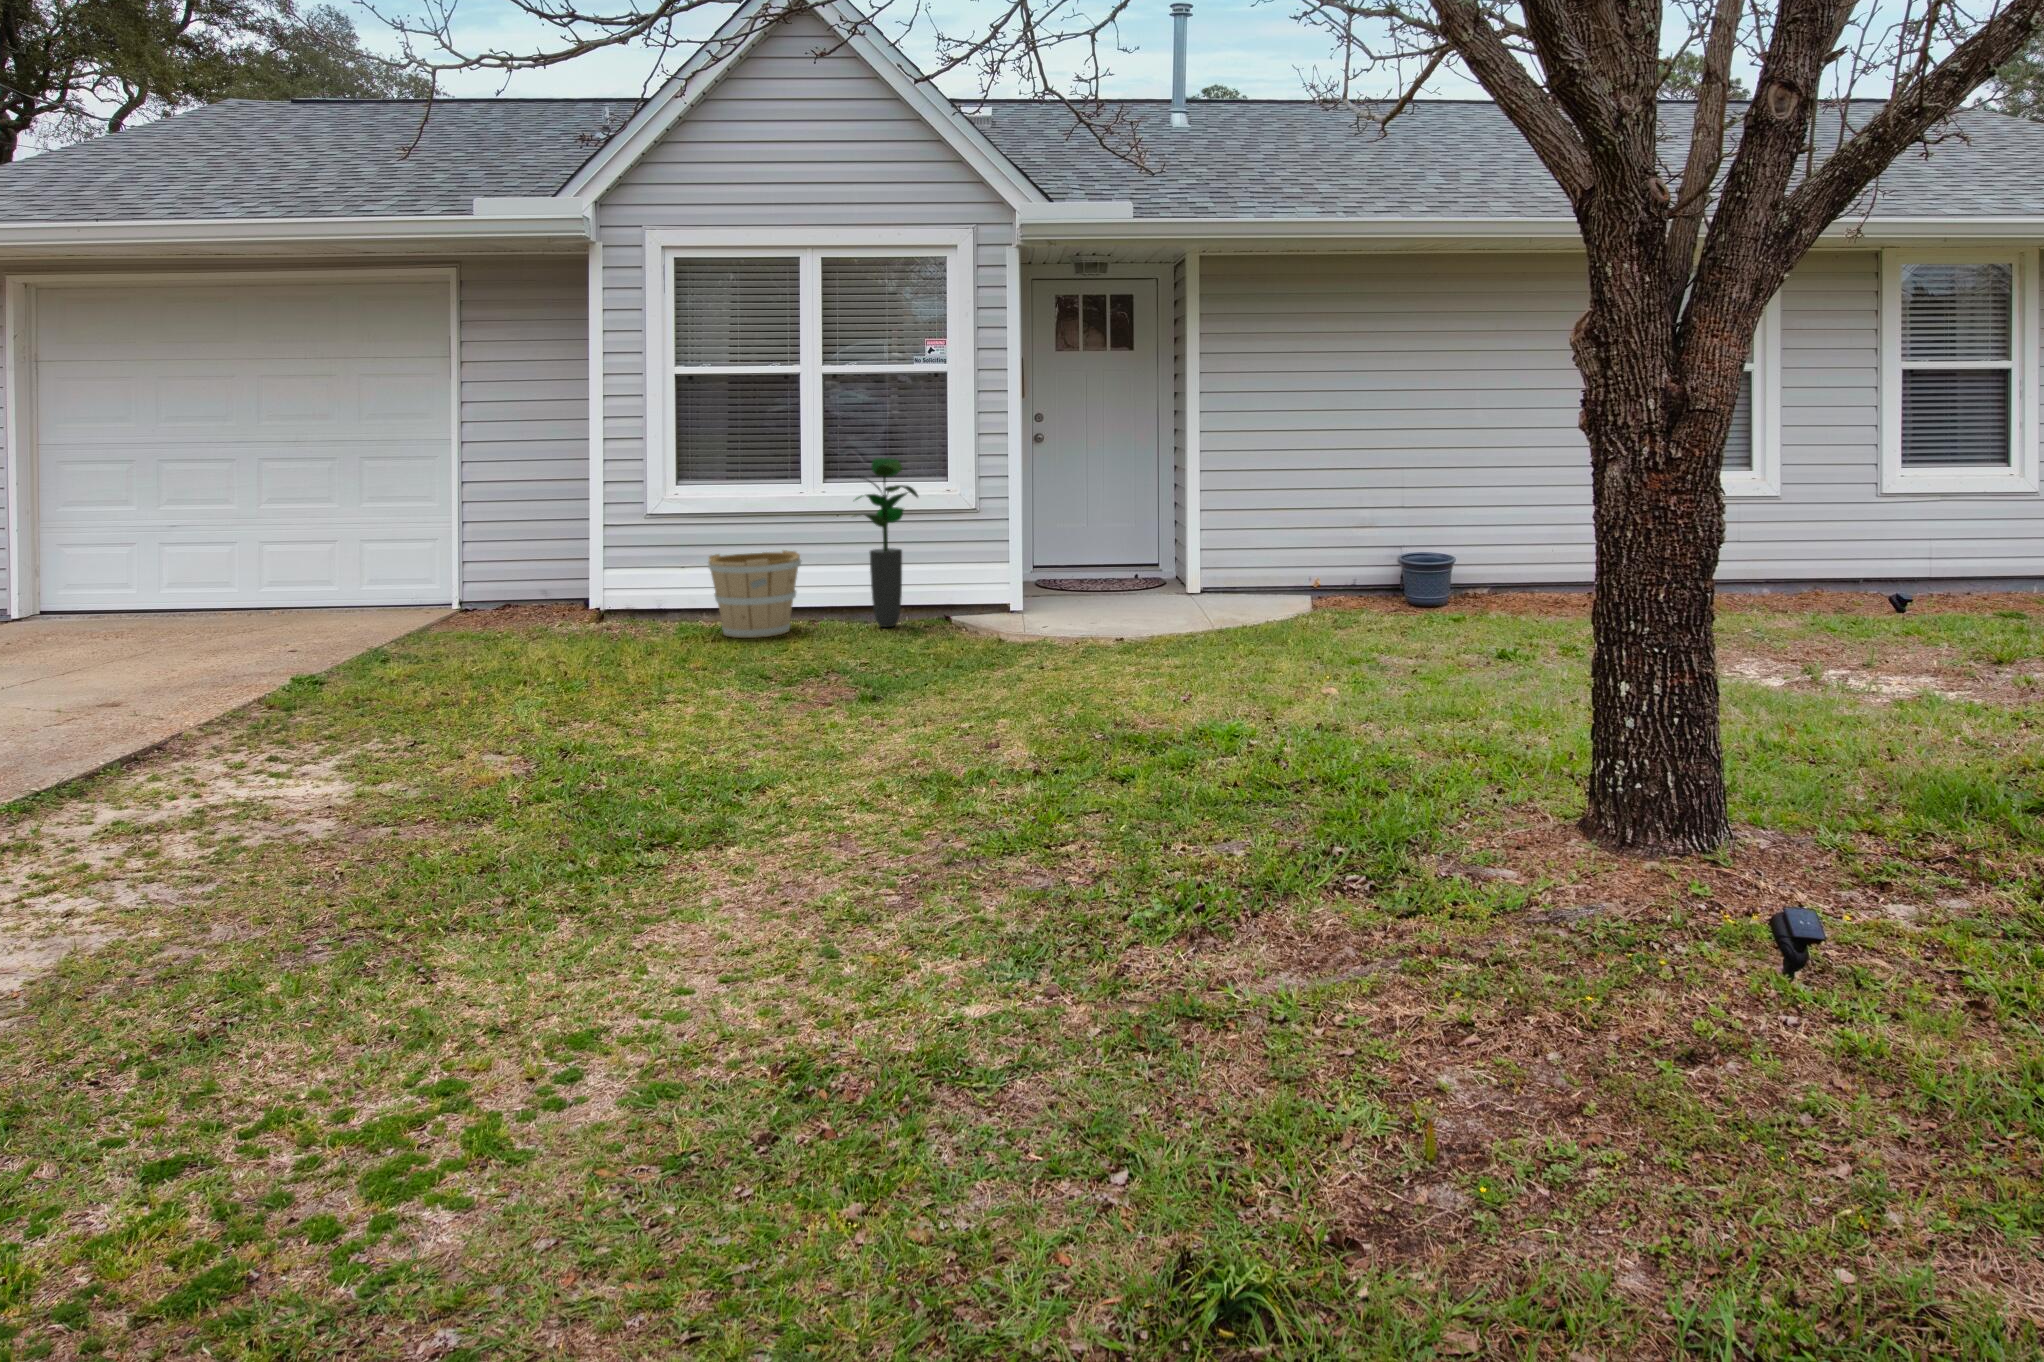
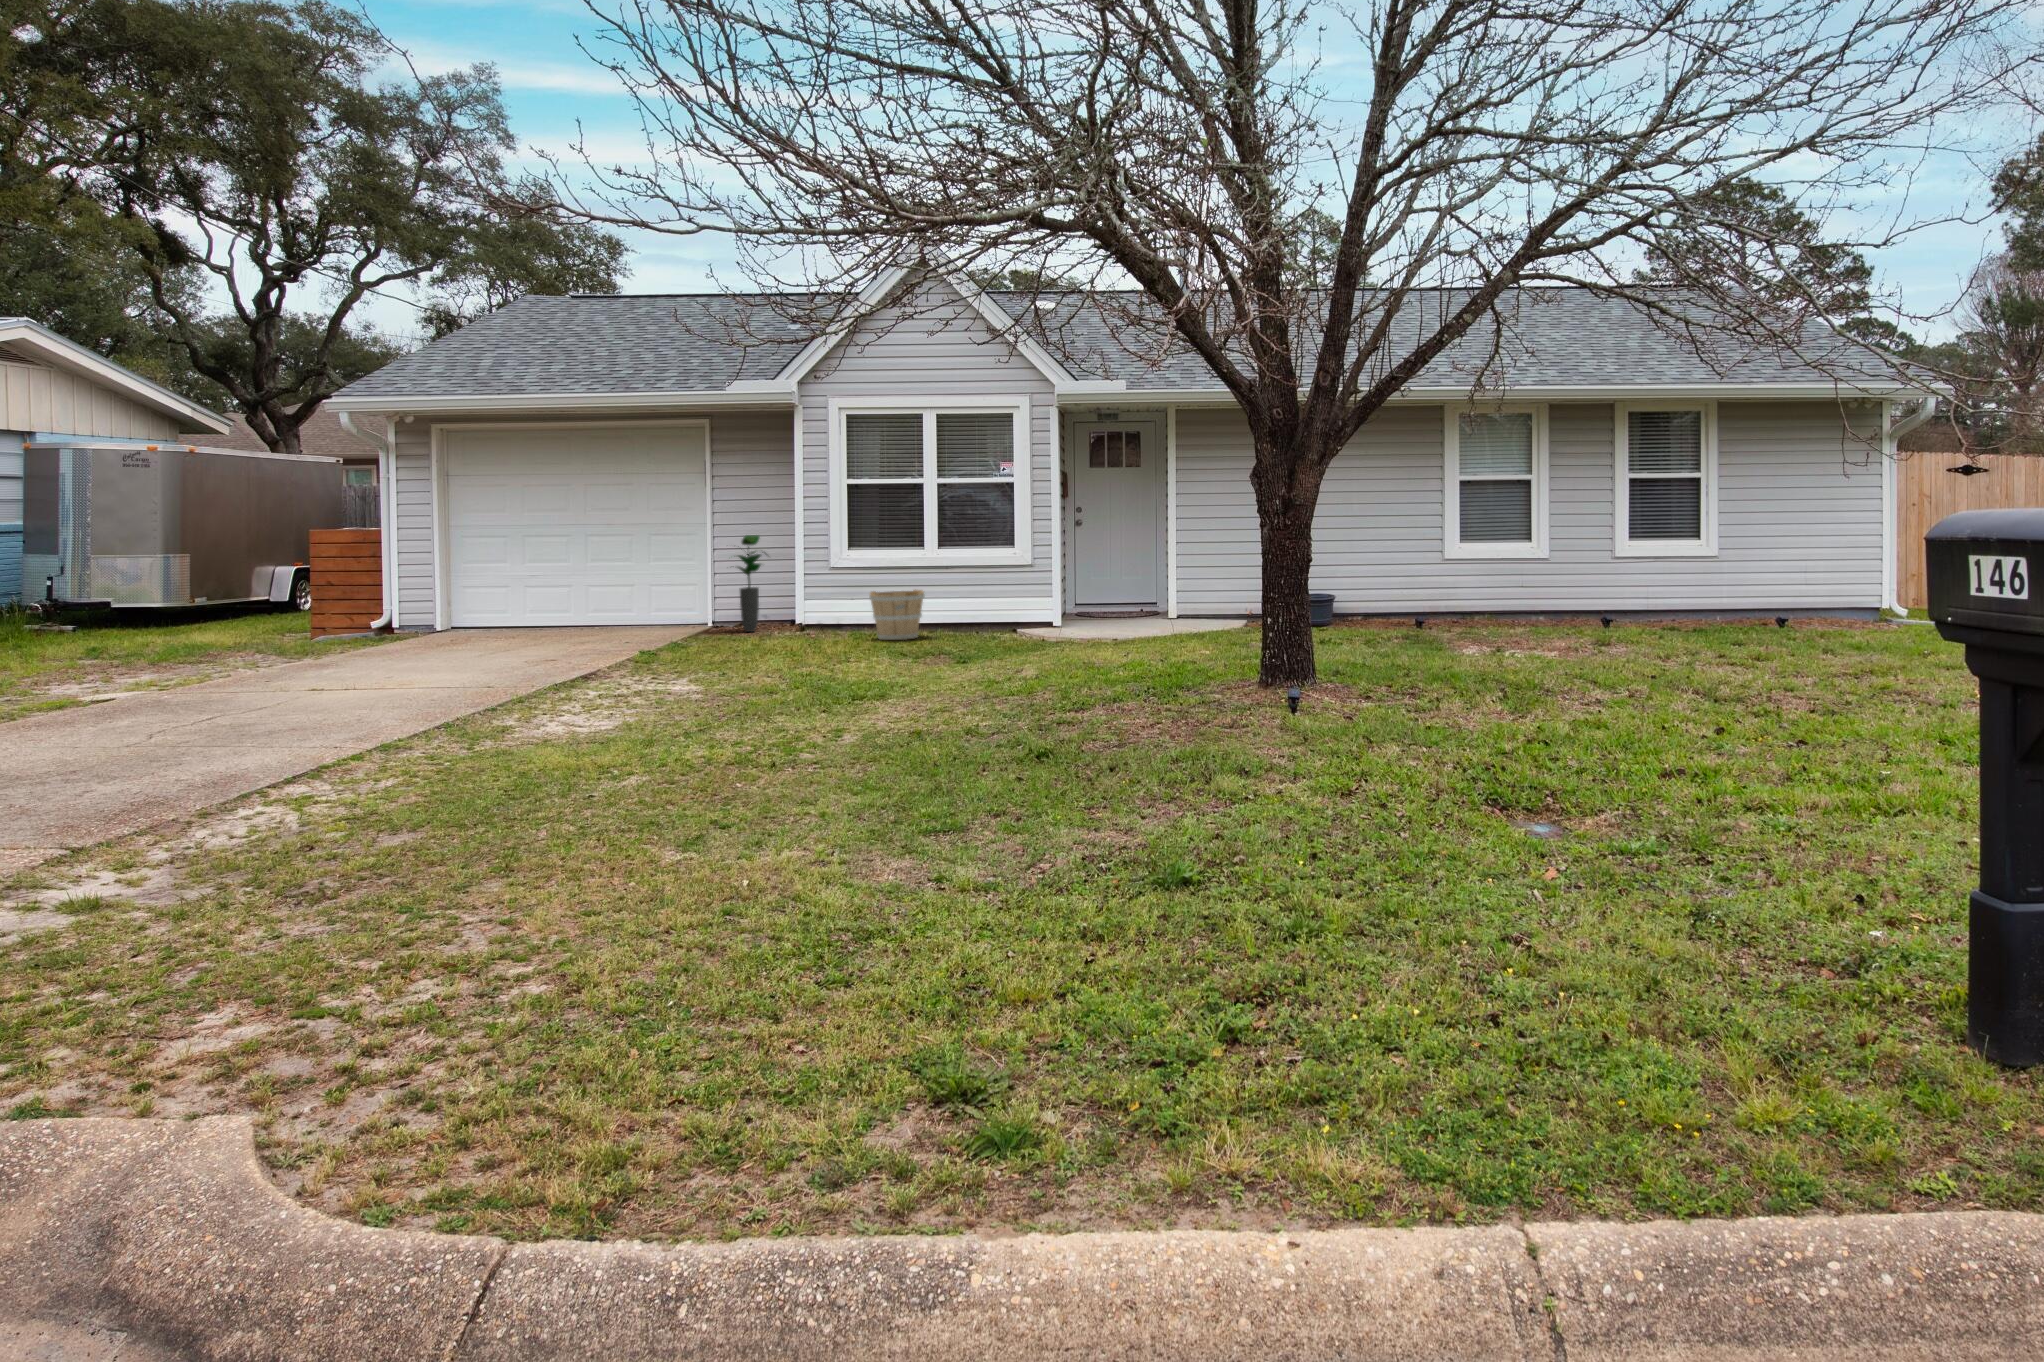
potted plant: present [855,458,918,627] -> present [738,535,766,632]

